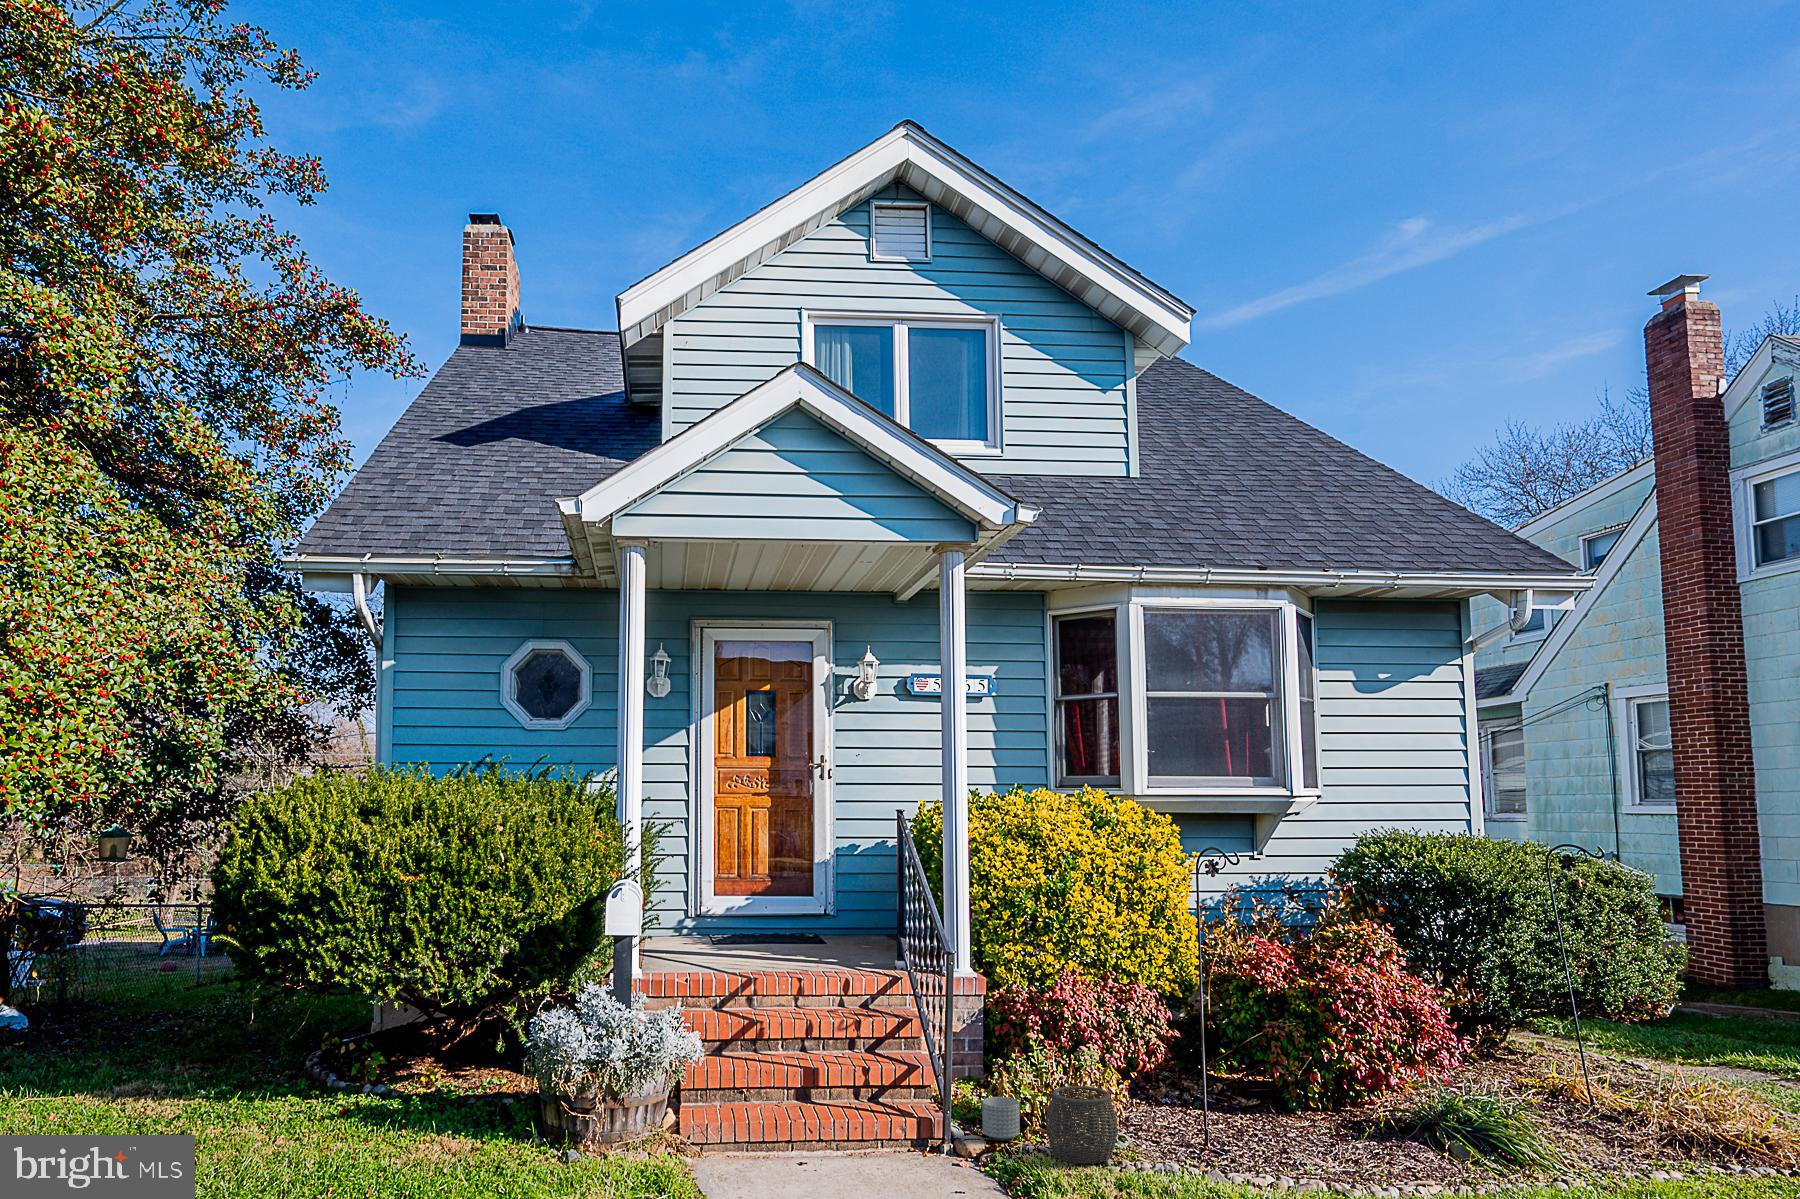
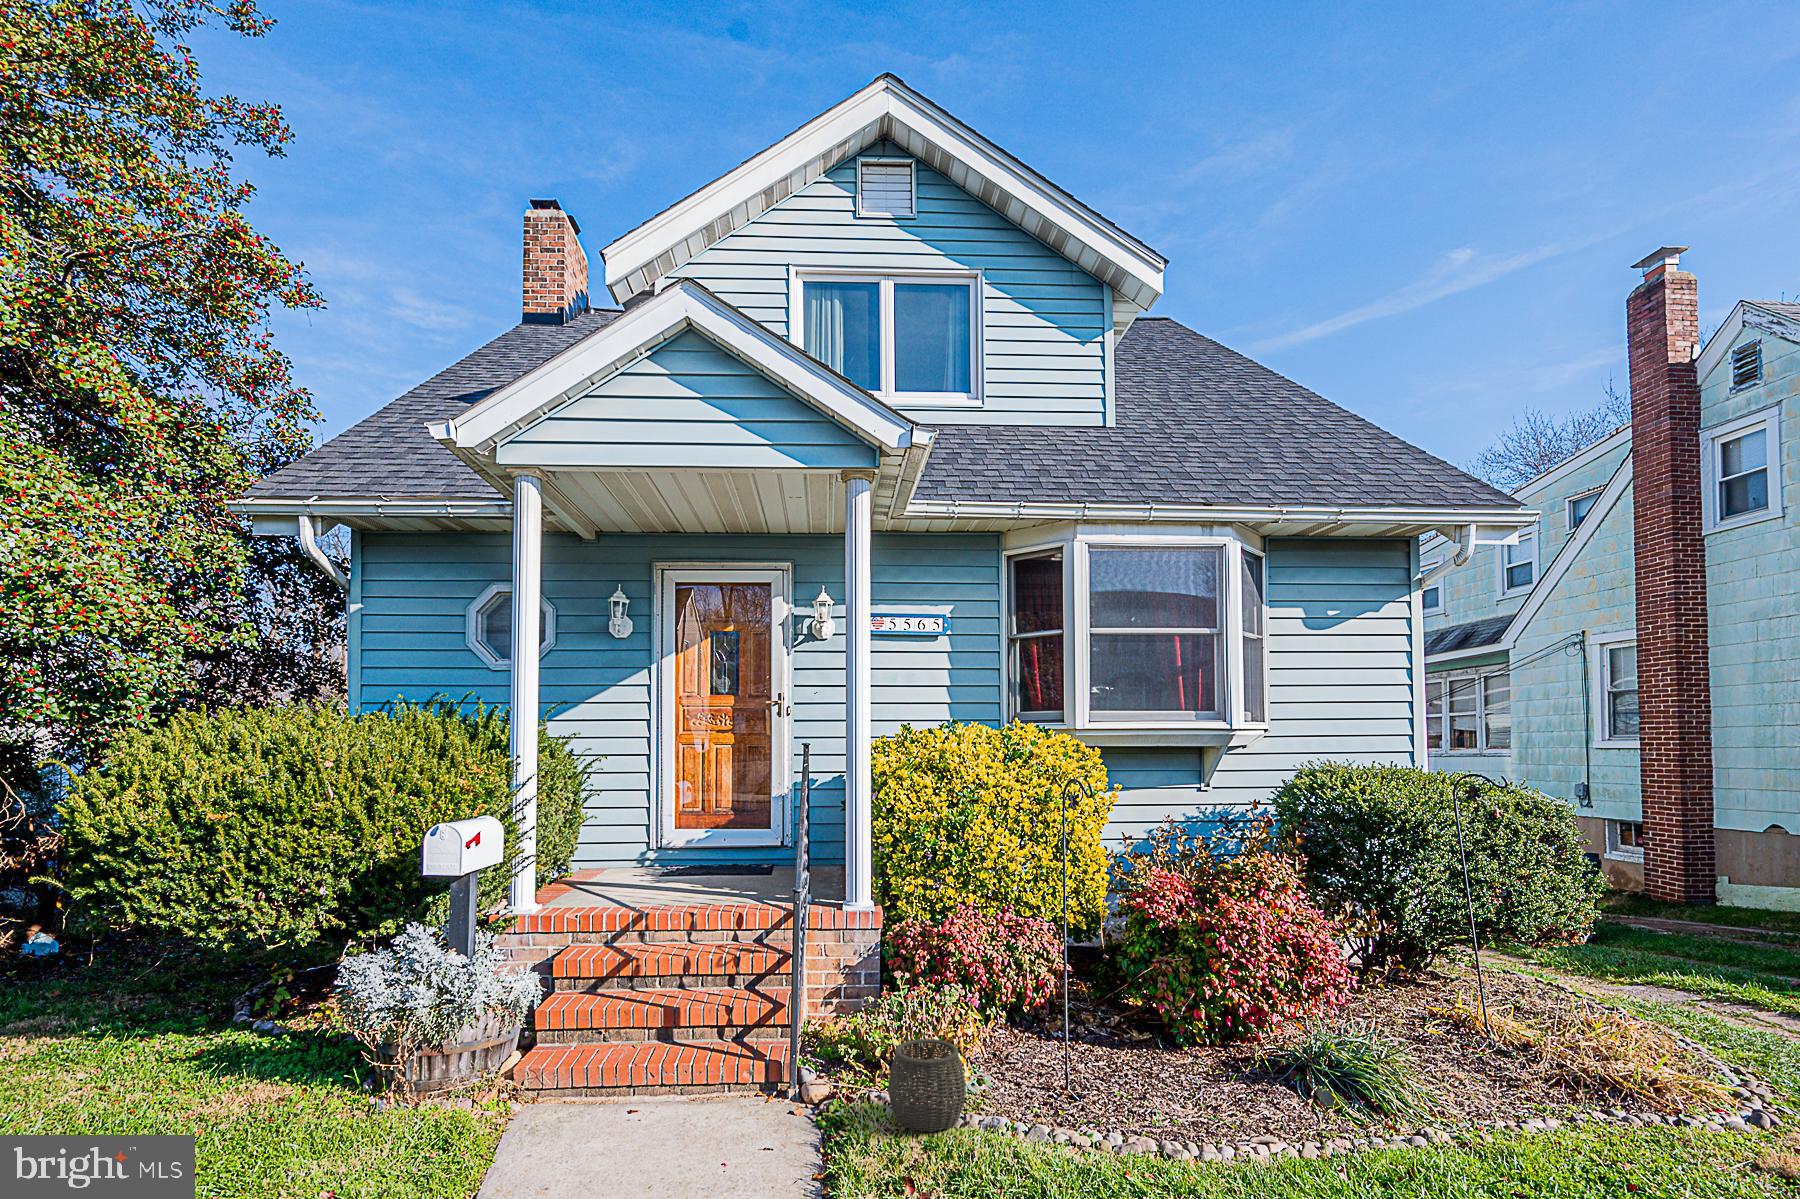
planter: present [982,1097,1020,1141] -> none [837,1044,876,1093]

